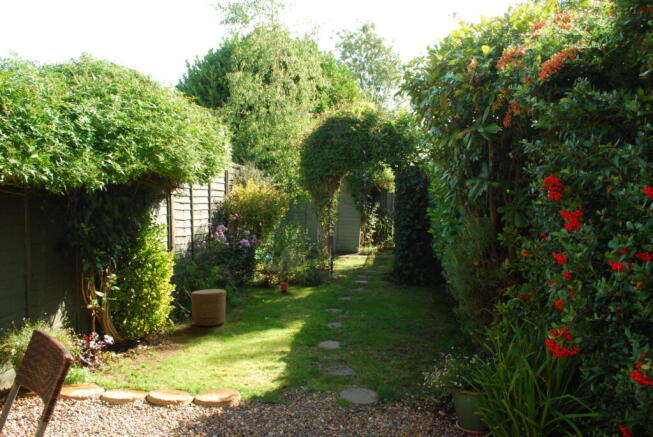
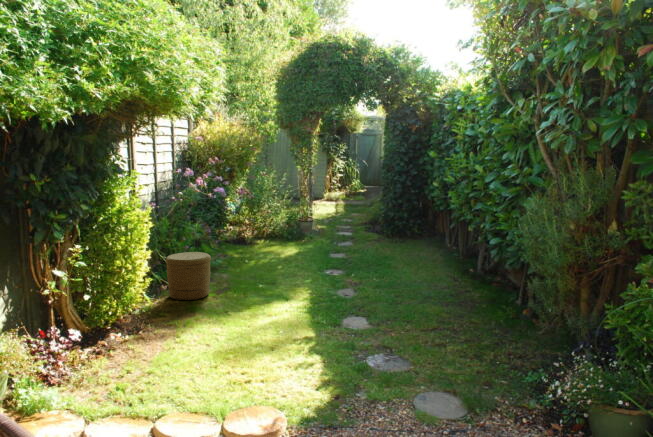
potted tree: present [267,250,300,292] -> none [239,198,280,248]

